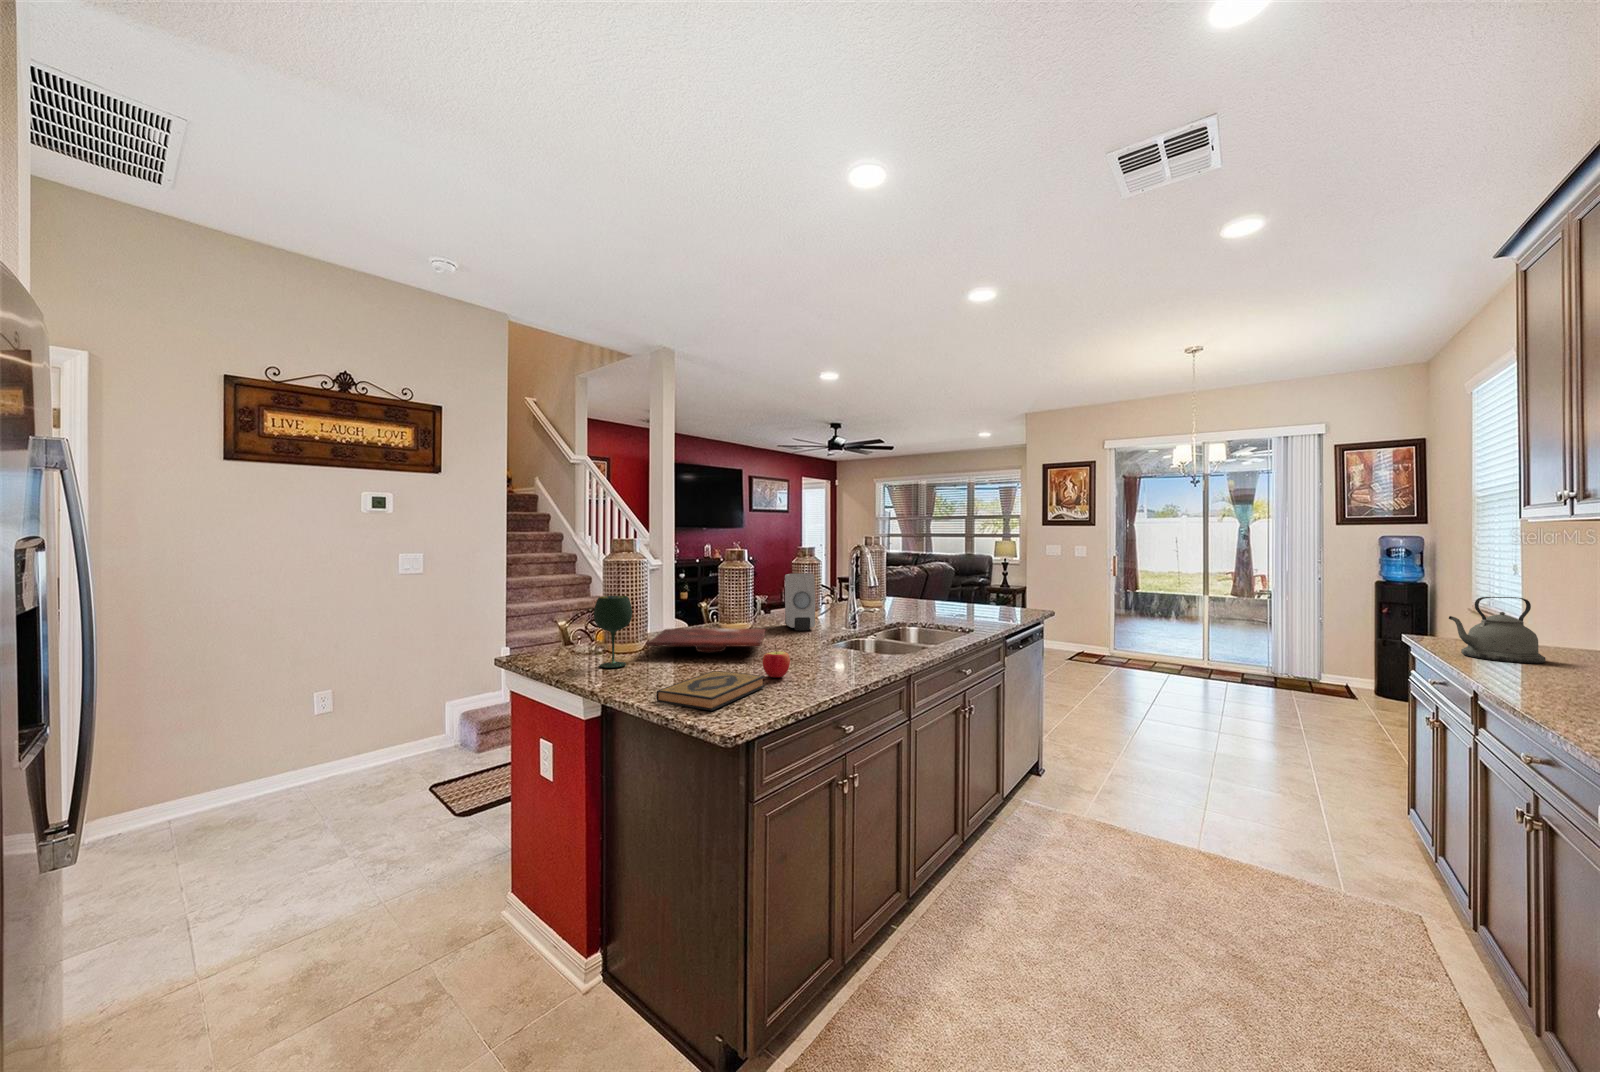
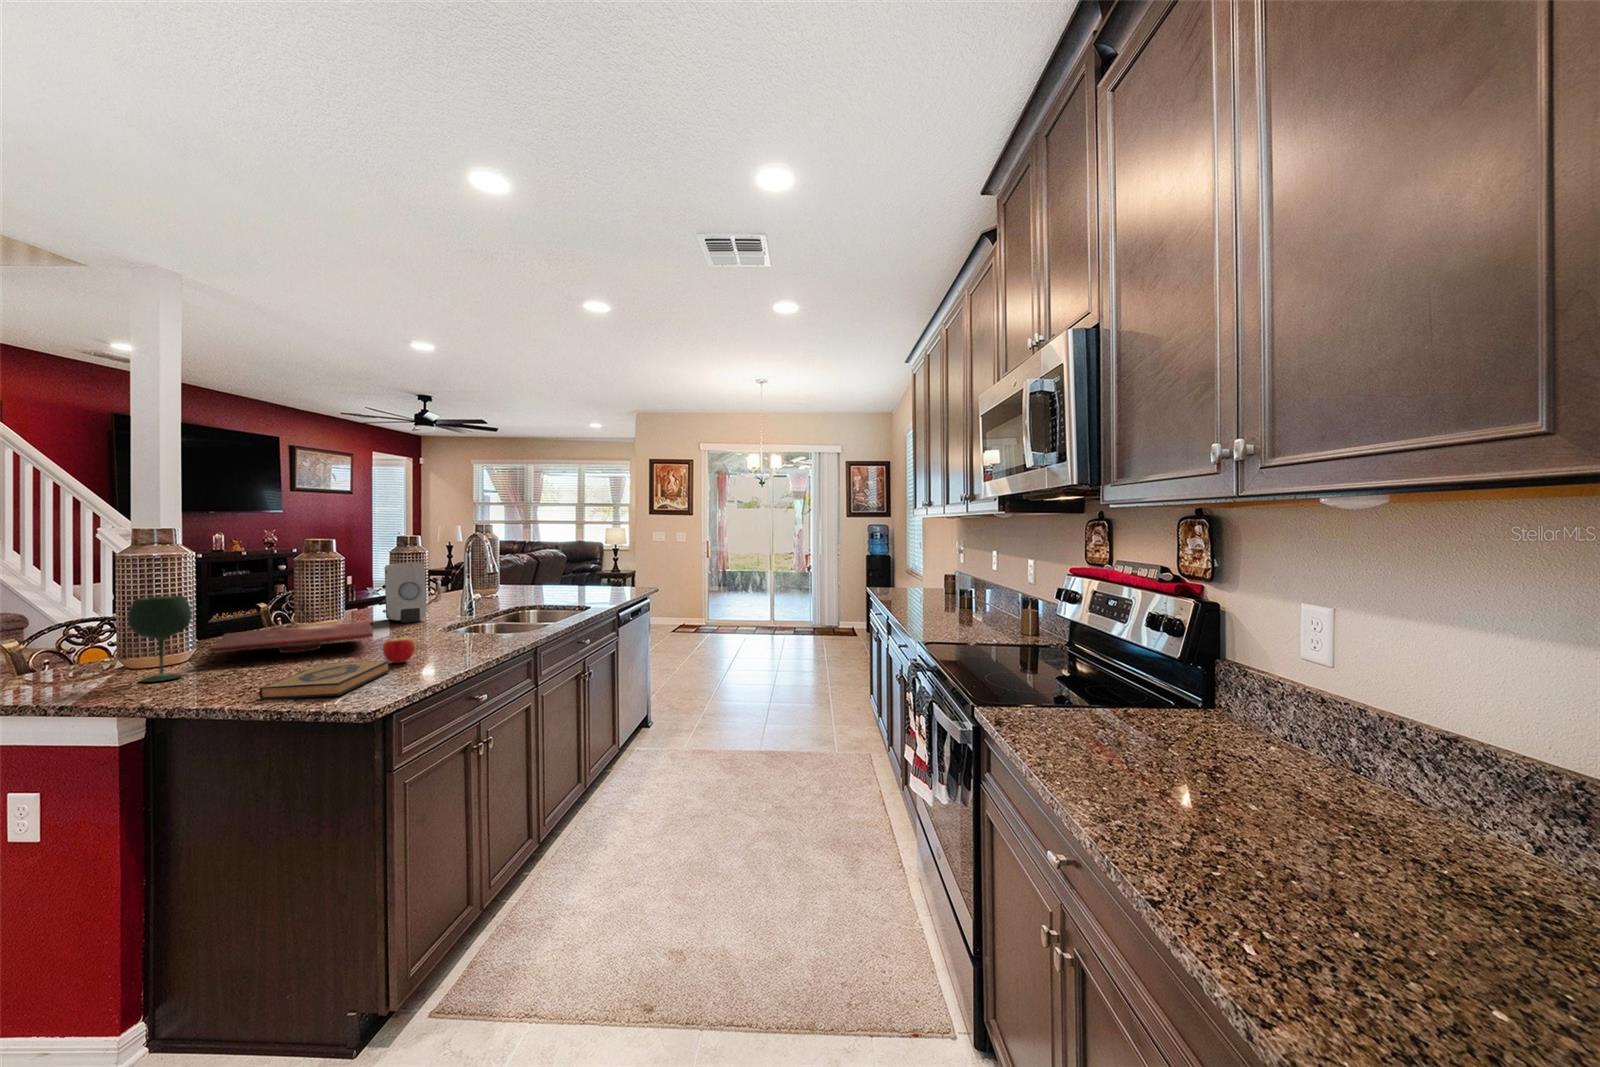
kettle: present [1449,597,1546,664] -> none [889,559,928,597]

